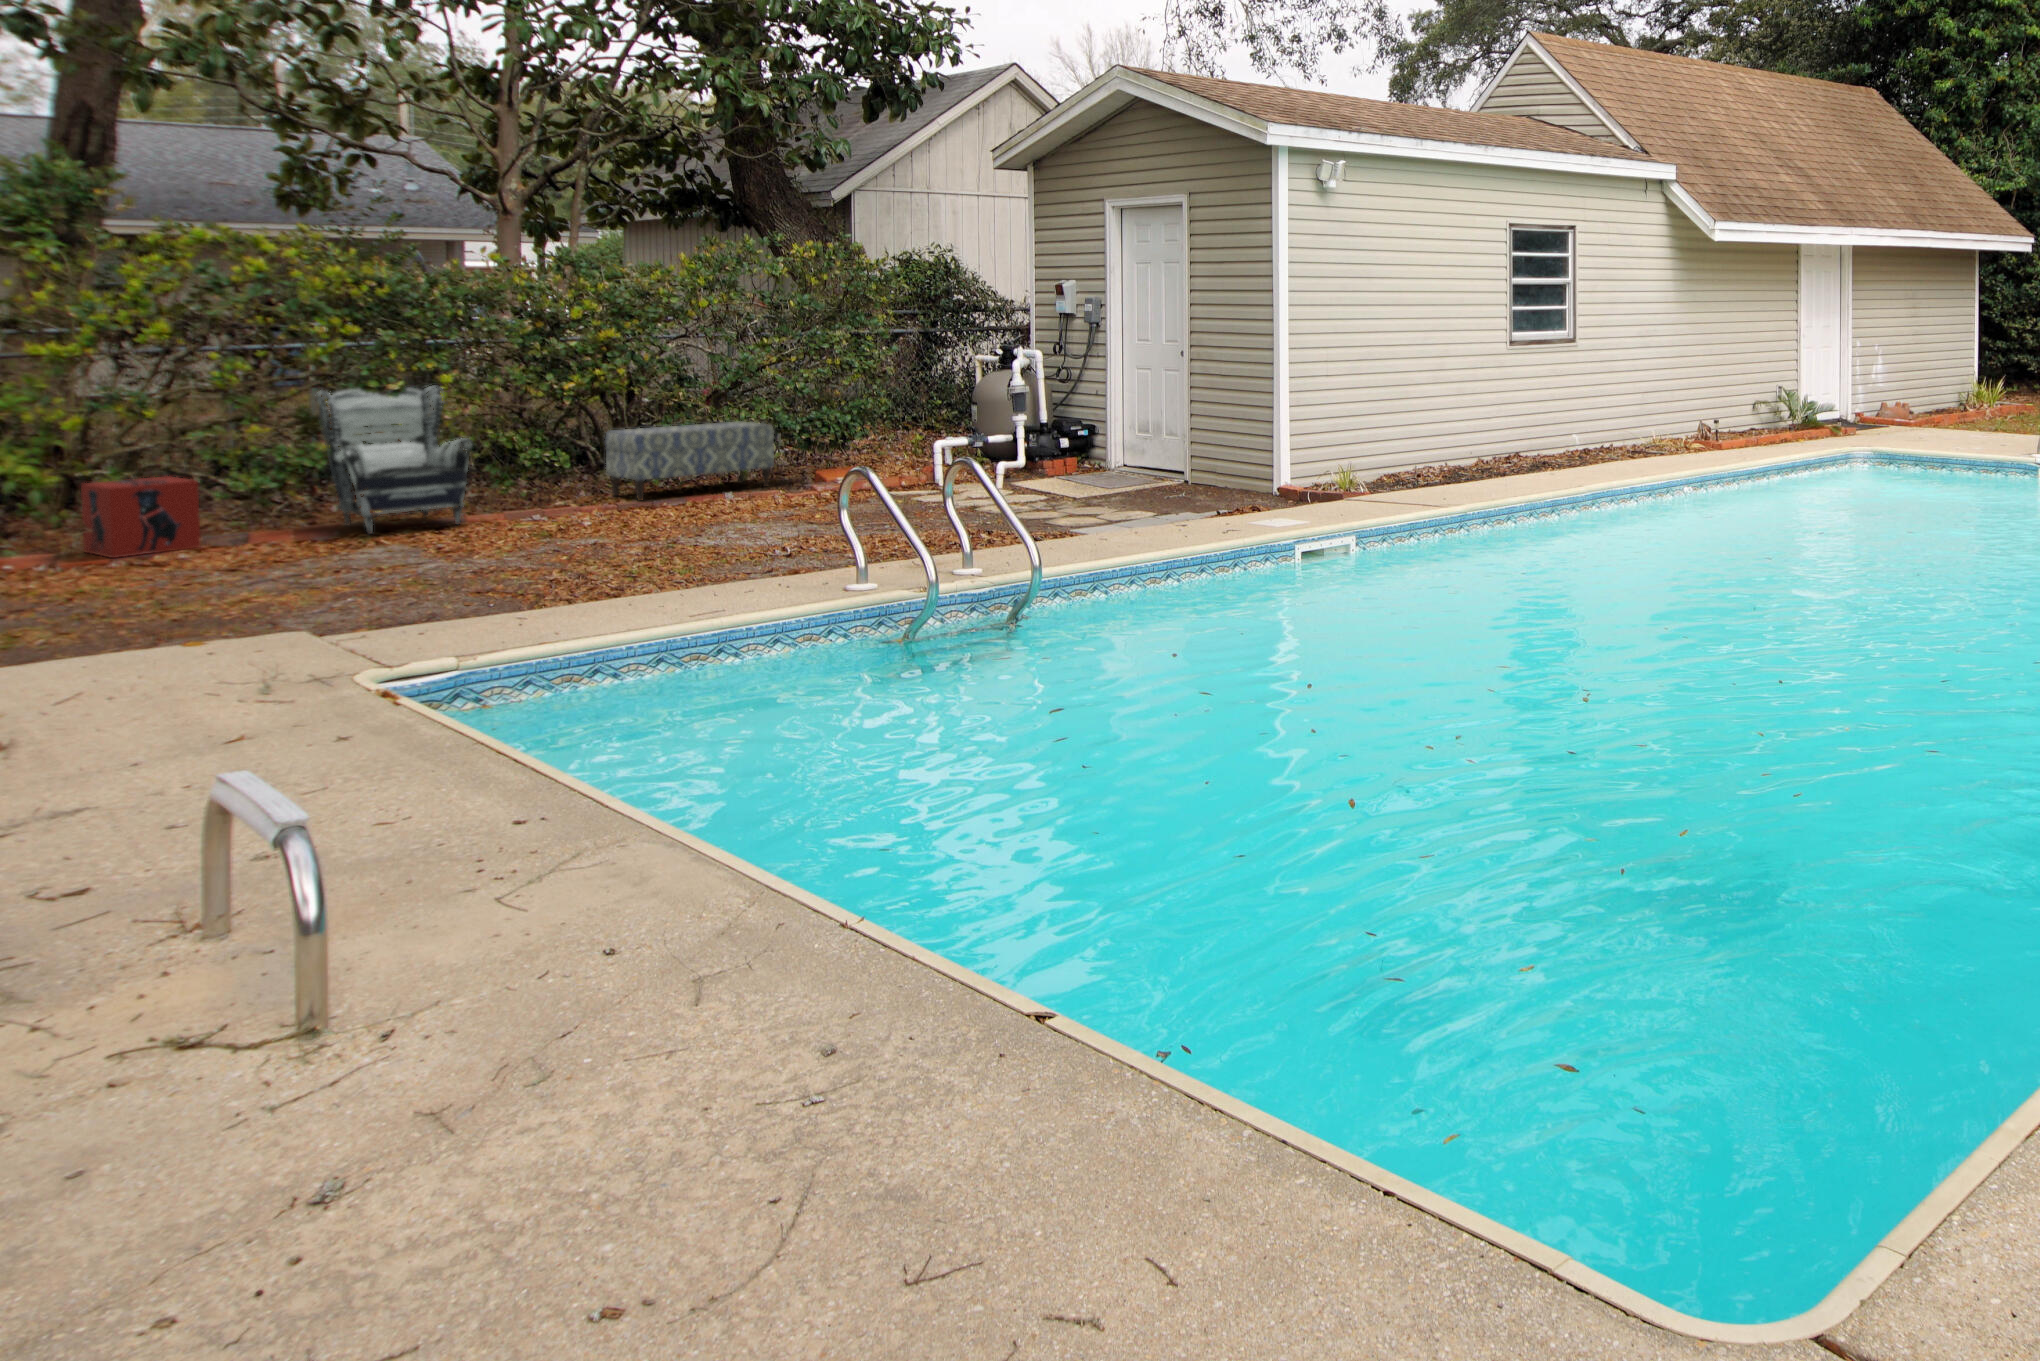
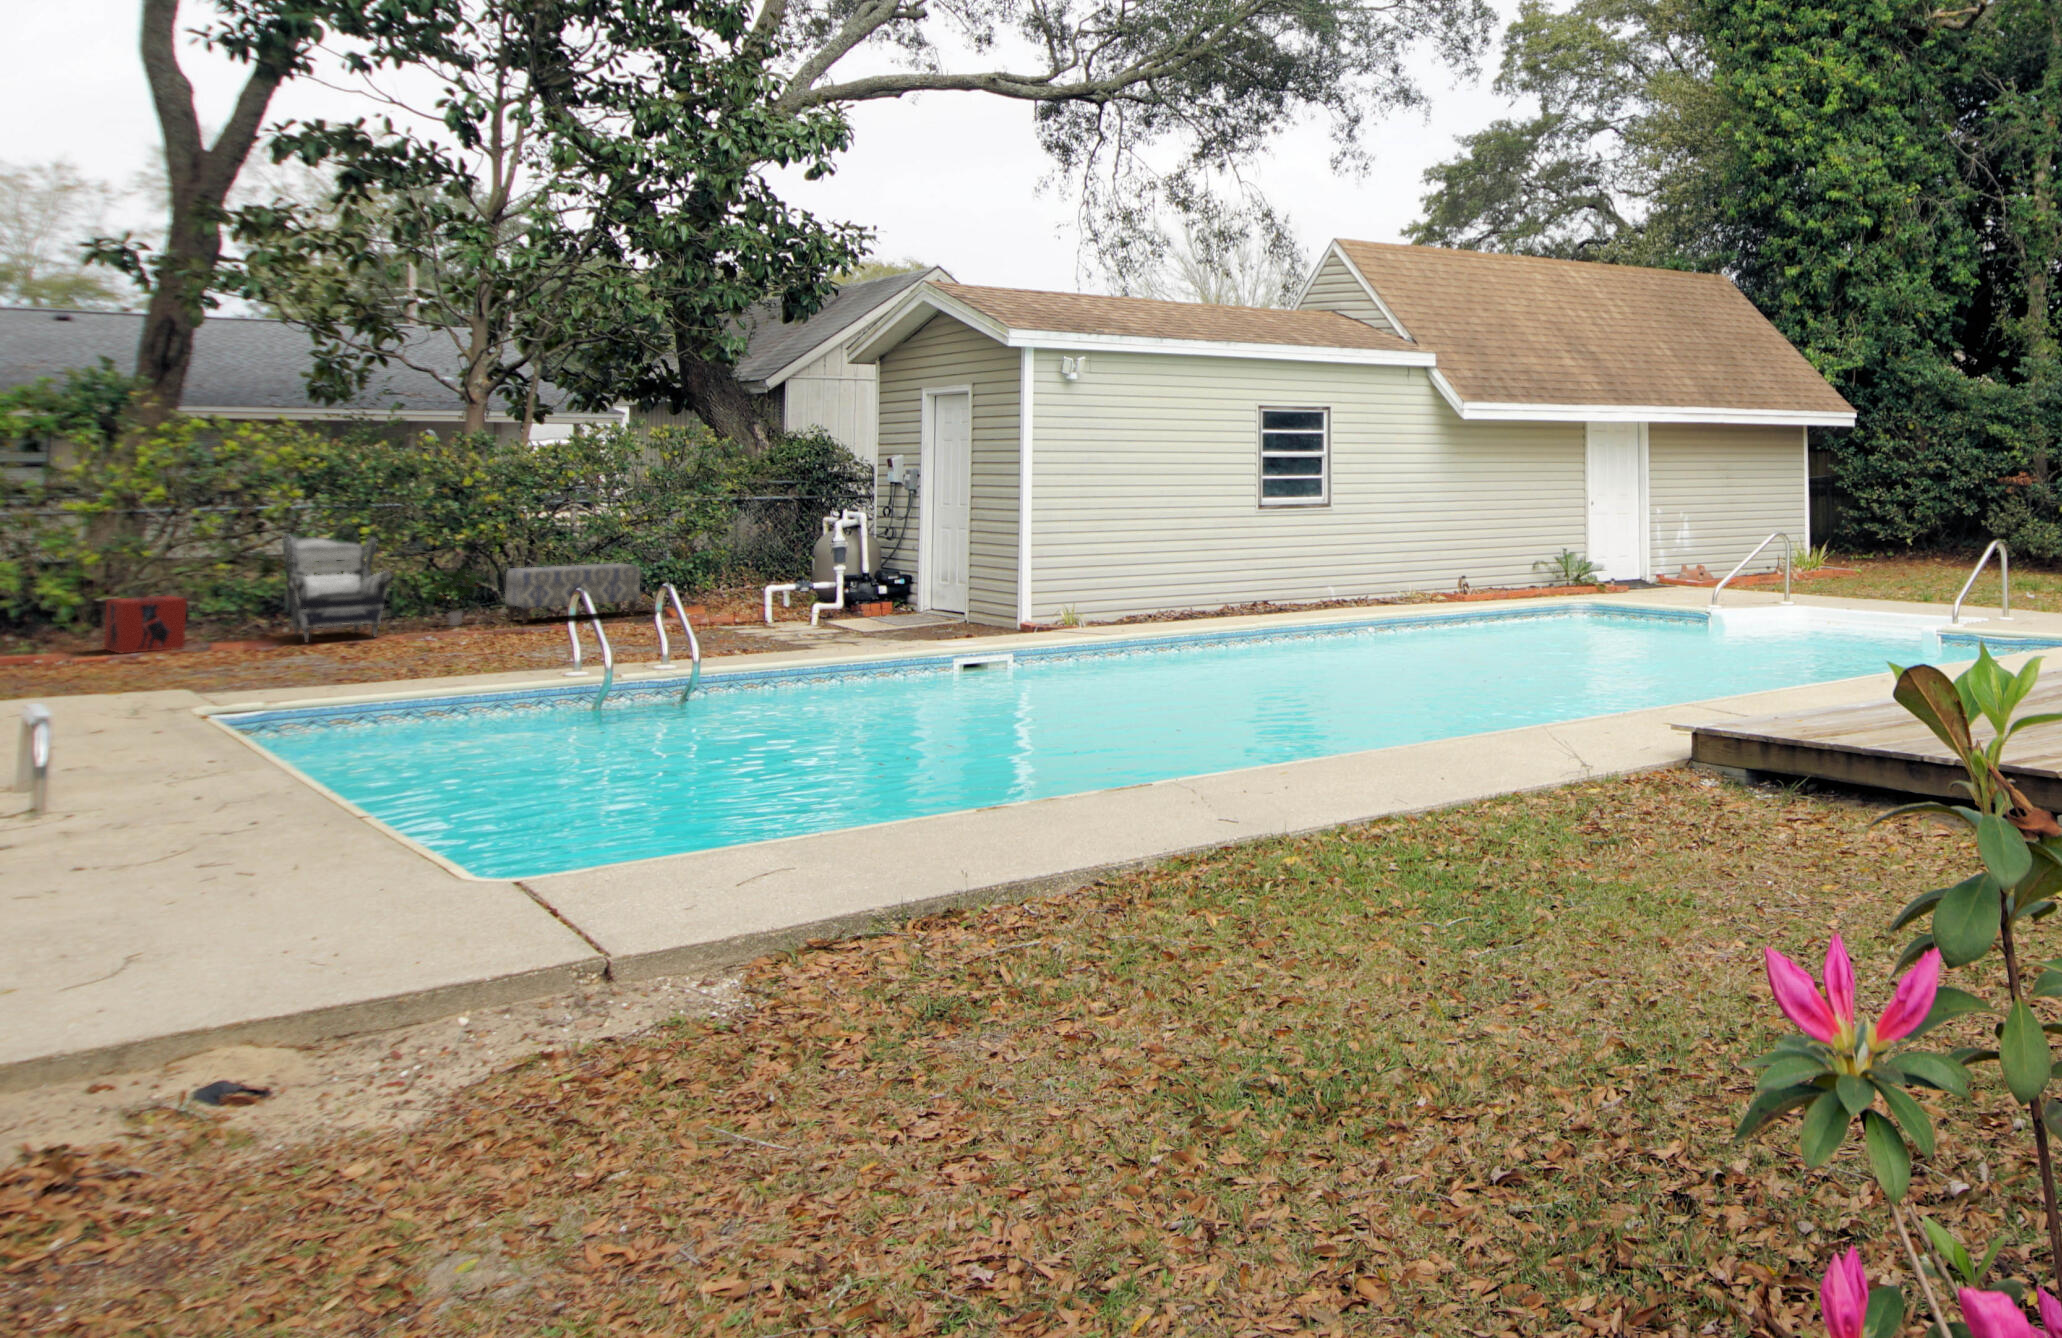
potted plant: none [506,433,582,505] -> present [425,569,485,626]

